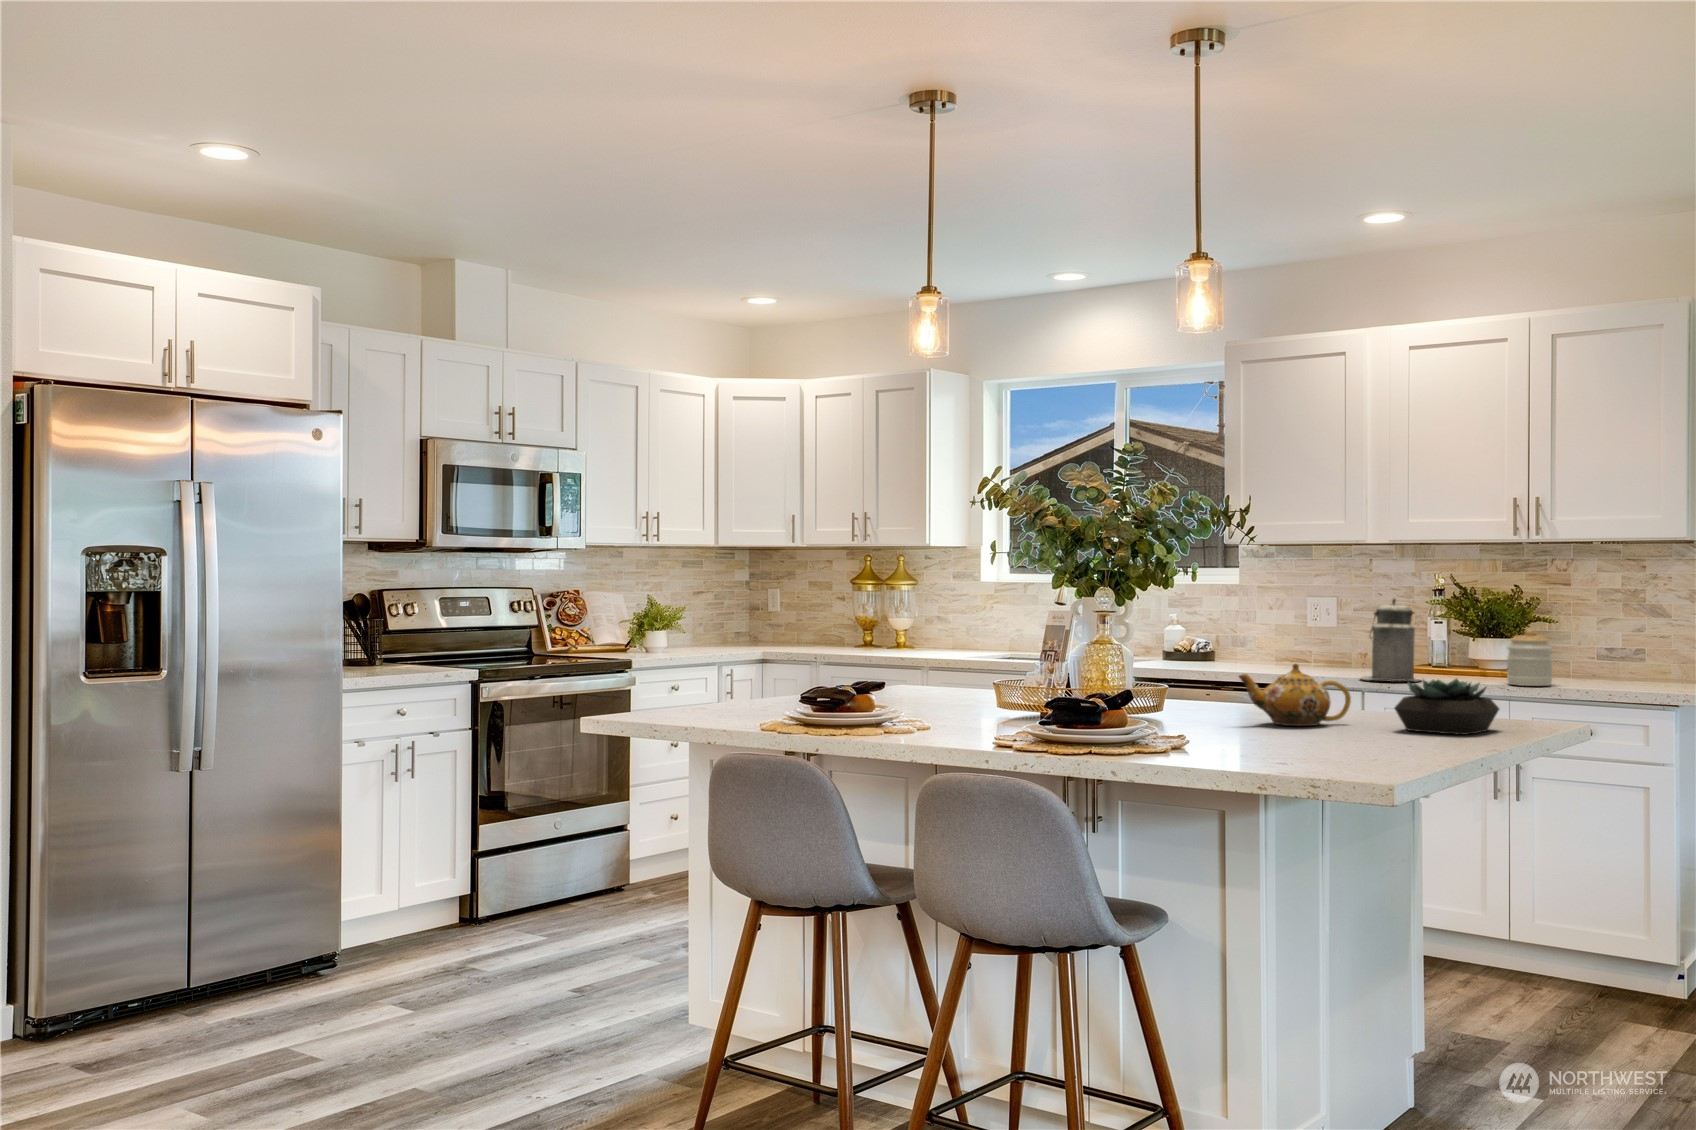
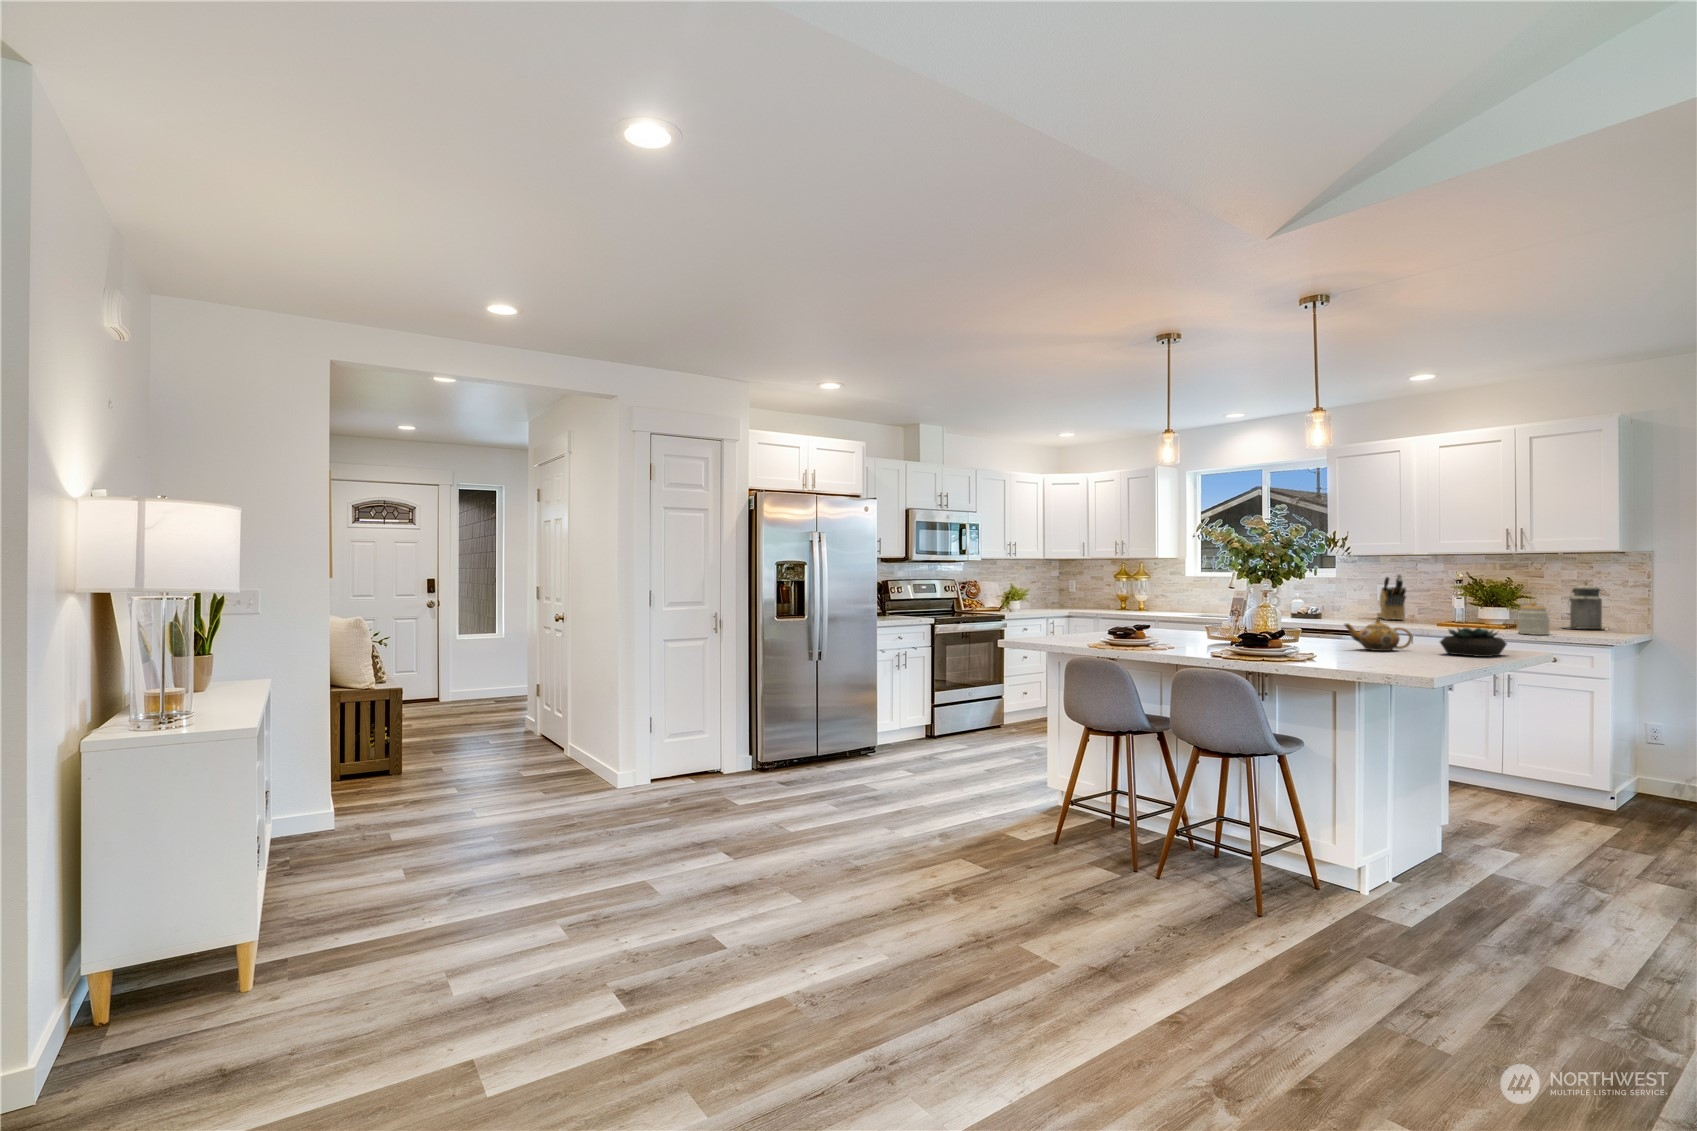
knife block: none [1296,579,1342,662] -> present [1377,574,1406,620]
canister: present [1361,598,1419,681] -> present [1561,583,1602,629]

